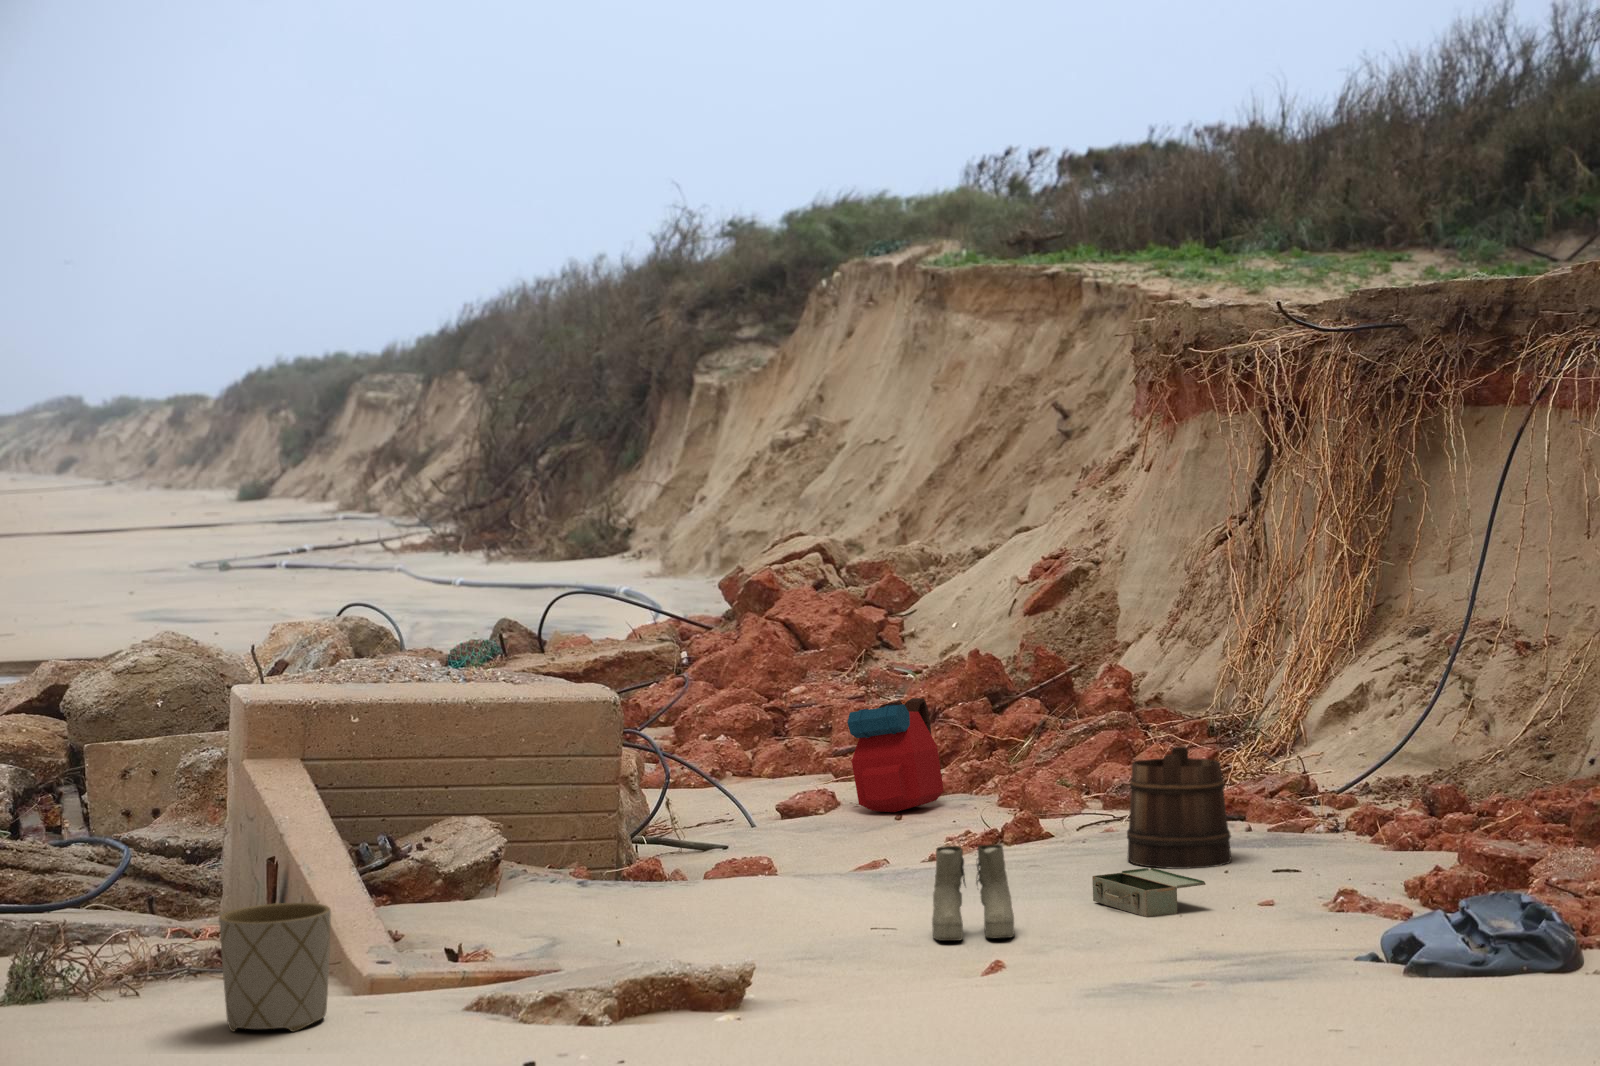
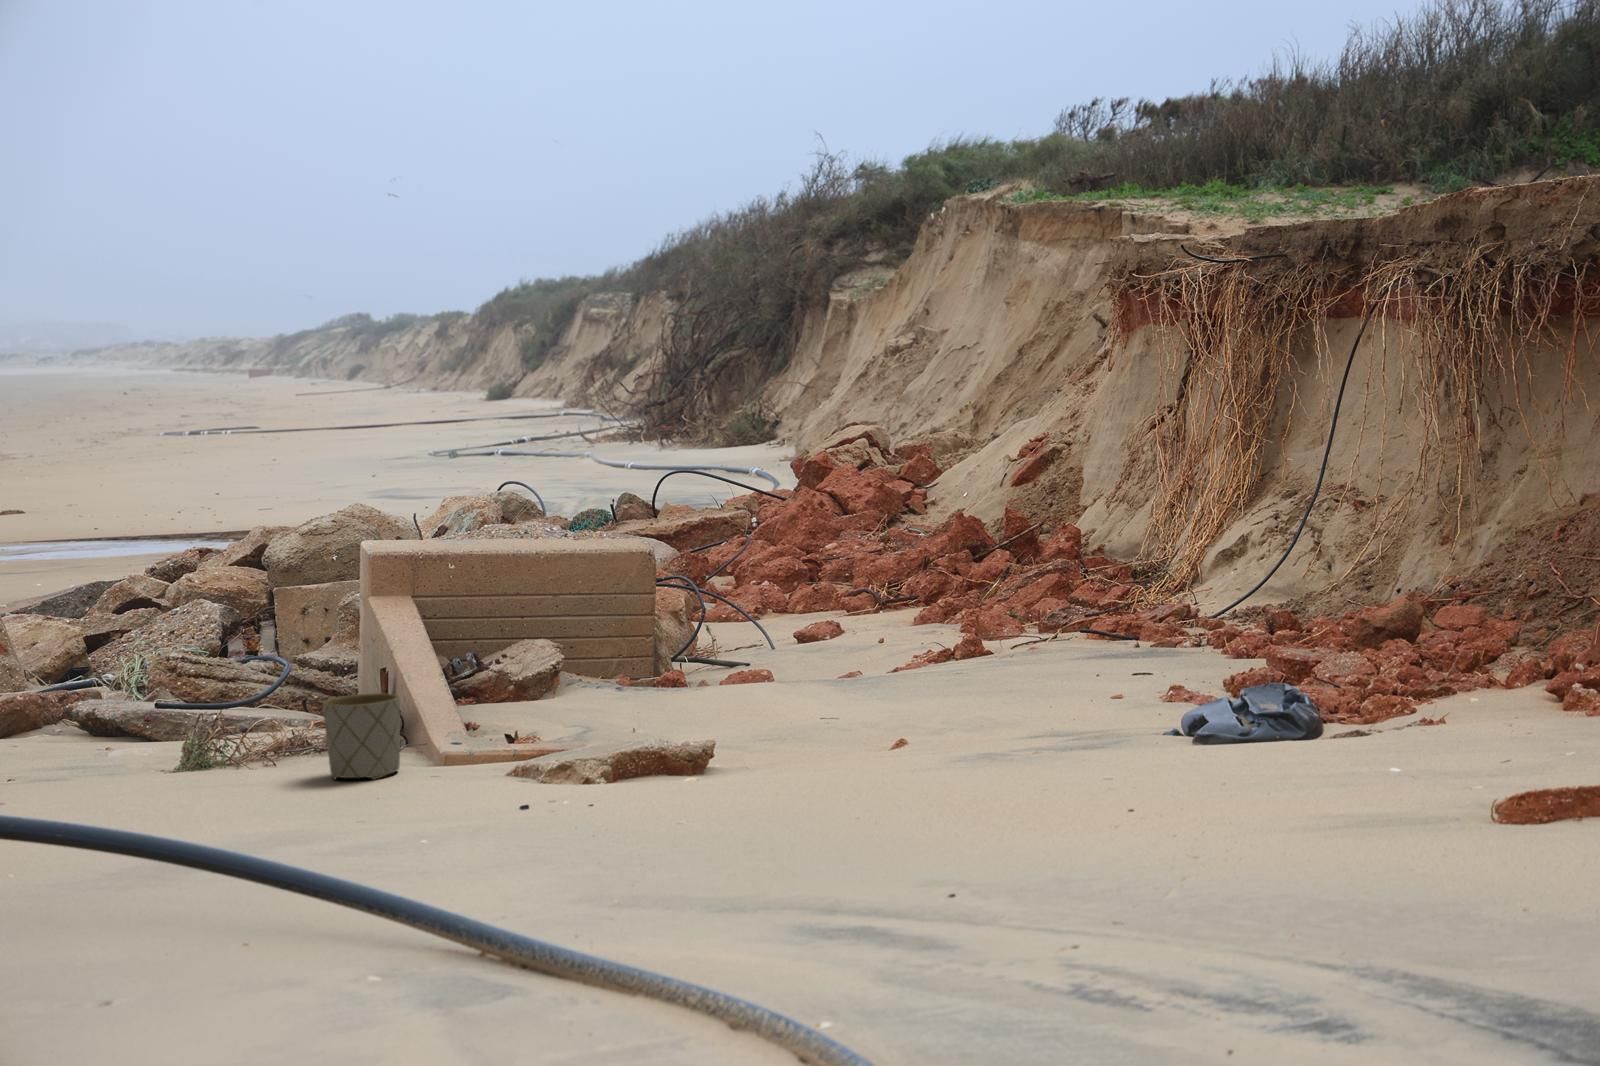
backpack: present [847,698,944,812] -> none [844,551,919,639]
bucket: present [1127,747,1231,869] -> none [1027,585,1106,676]
boots: present [932,845,1014,941] -> none [845,655,906,724]
toolbox: present [1092,868,1206,917] -> none [979,674,1058,708]

